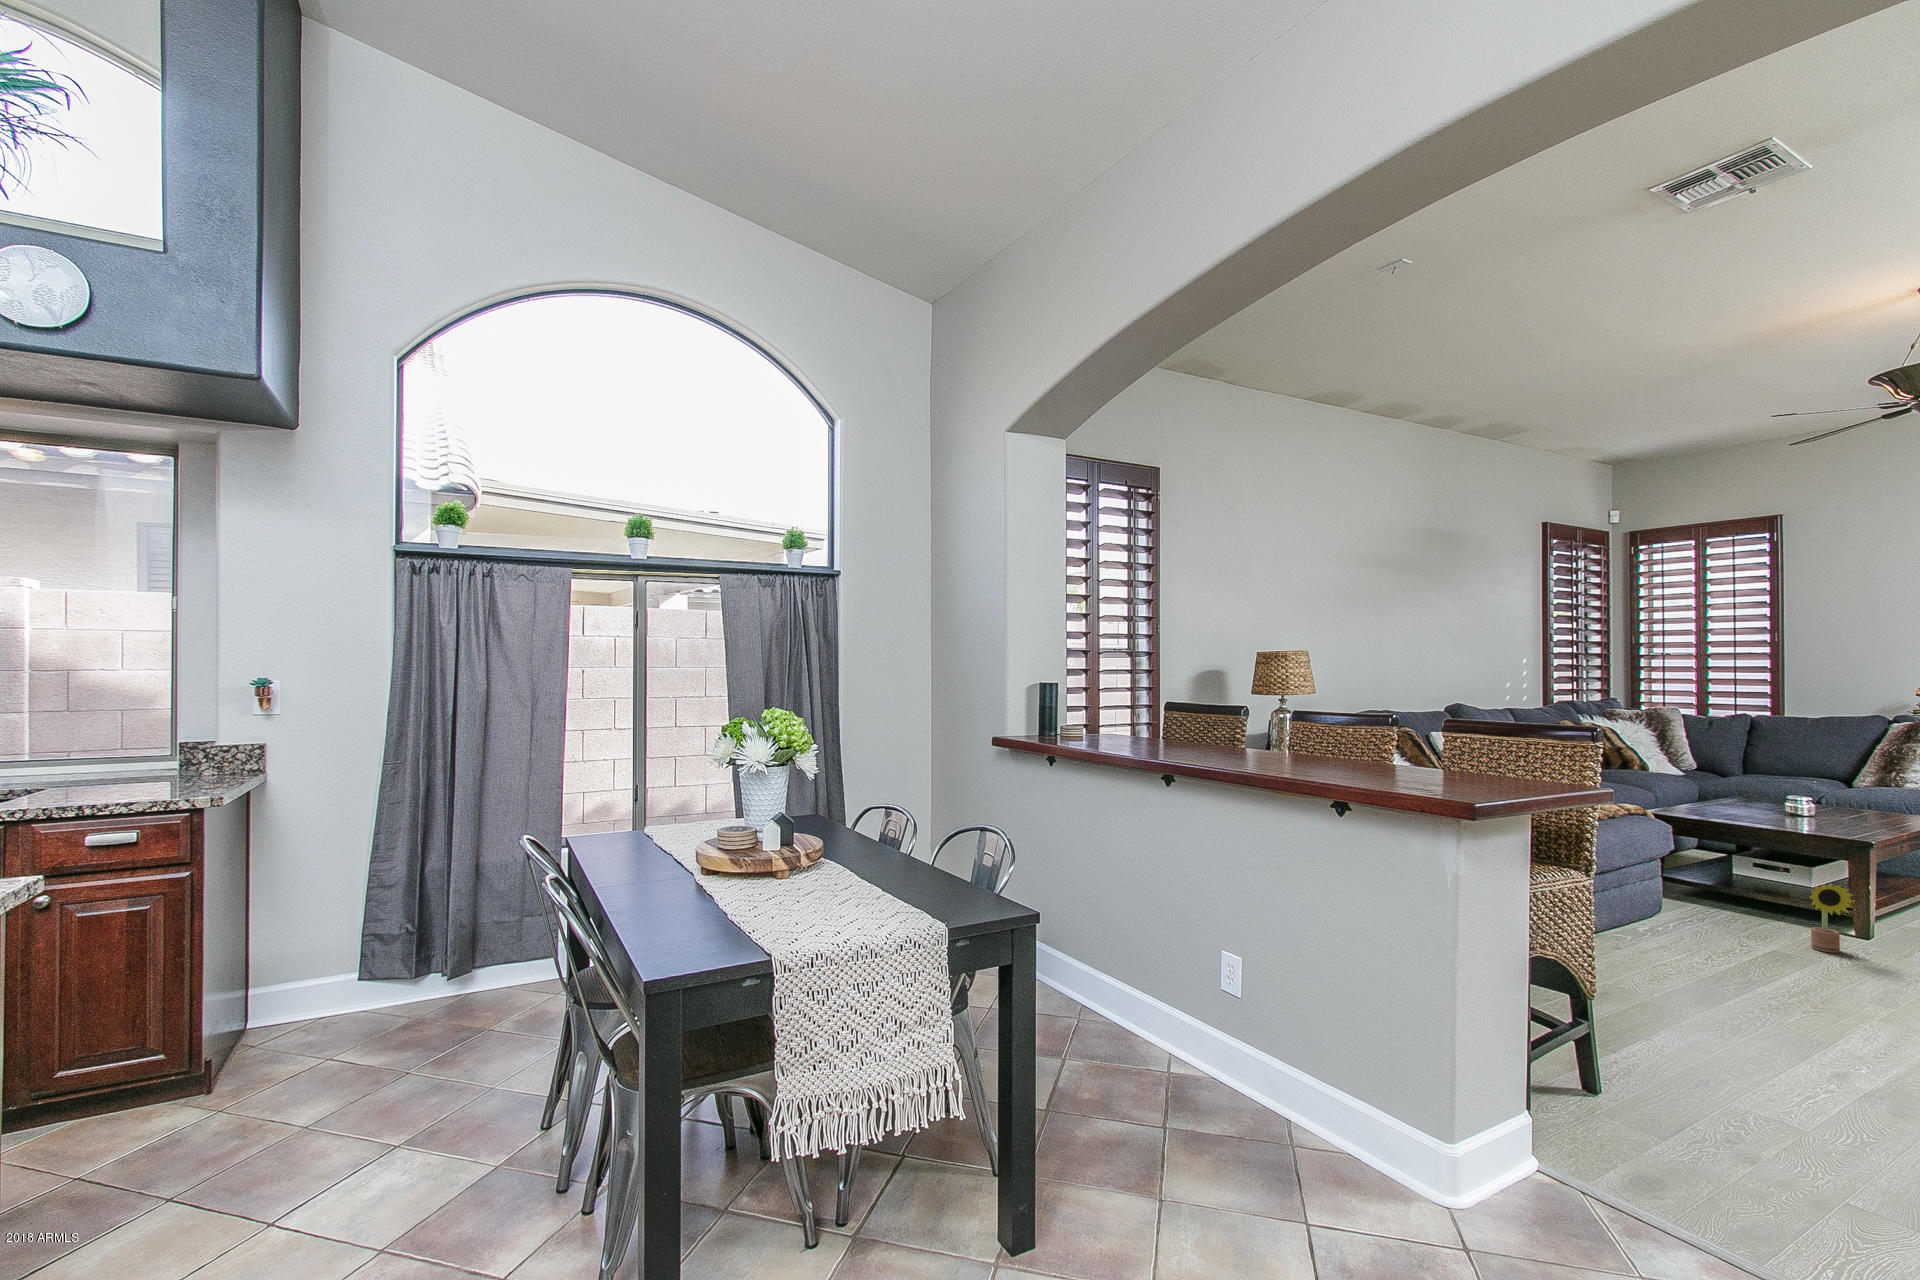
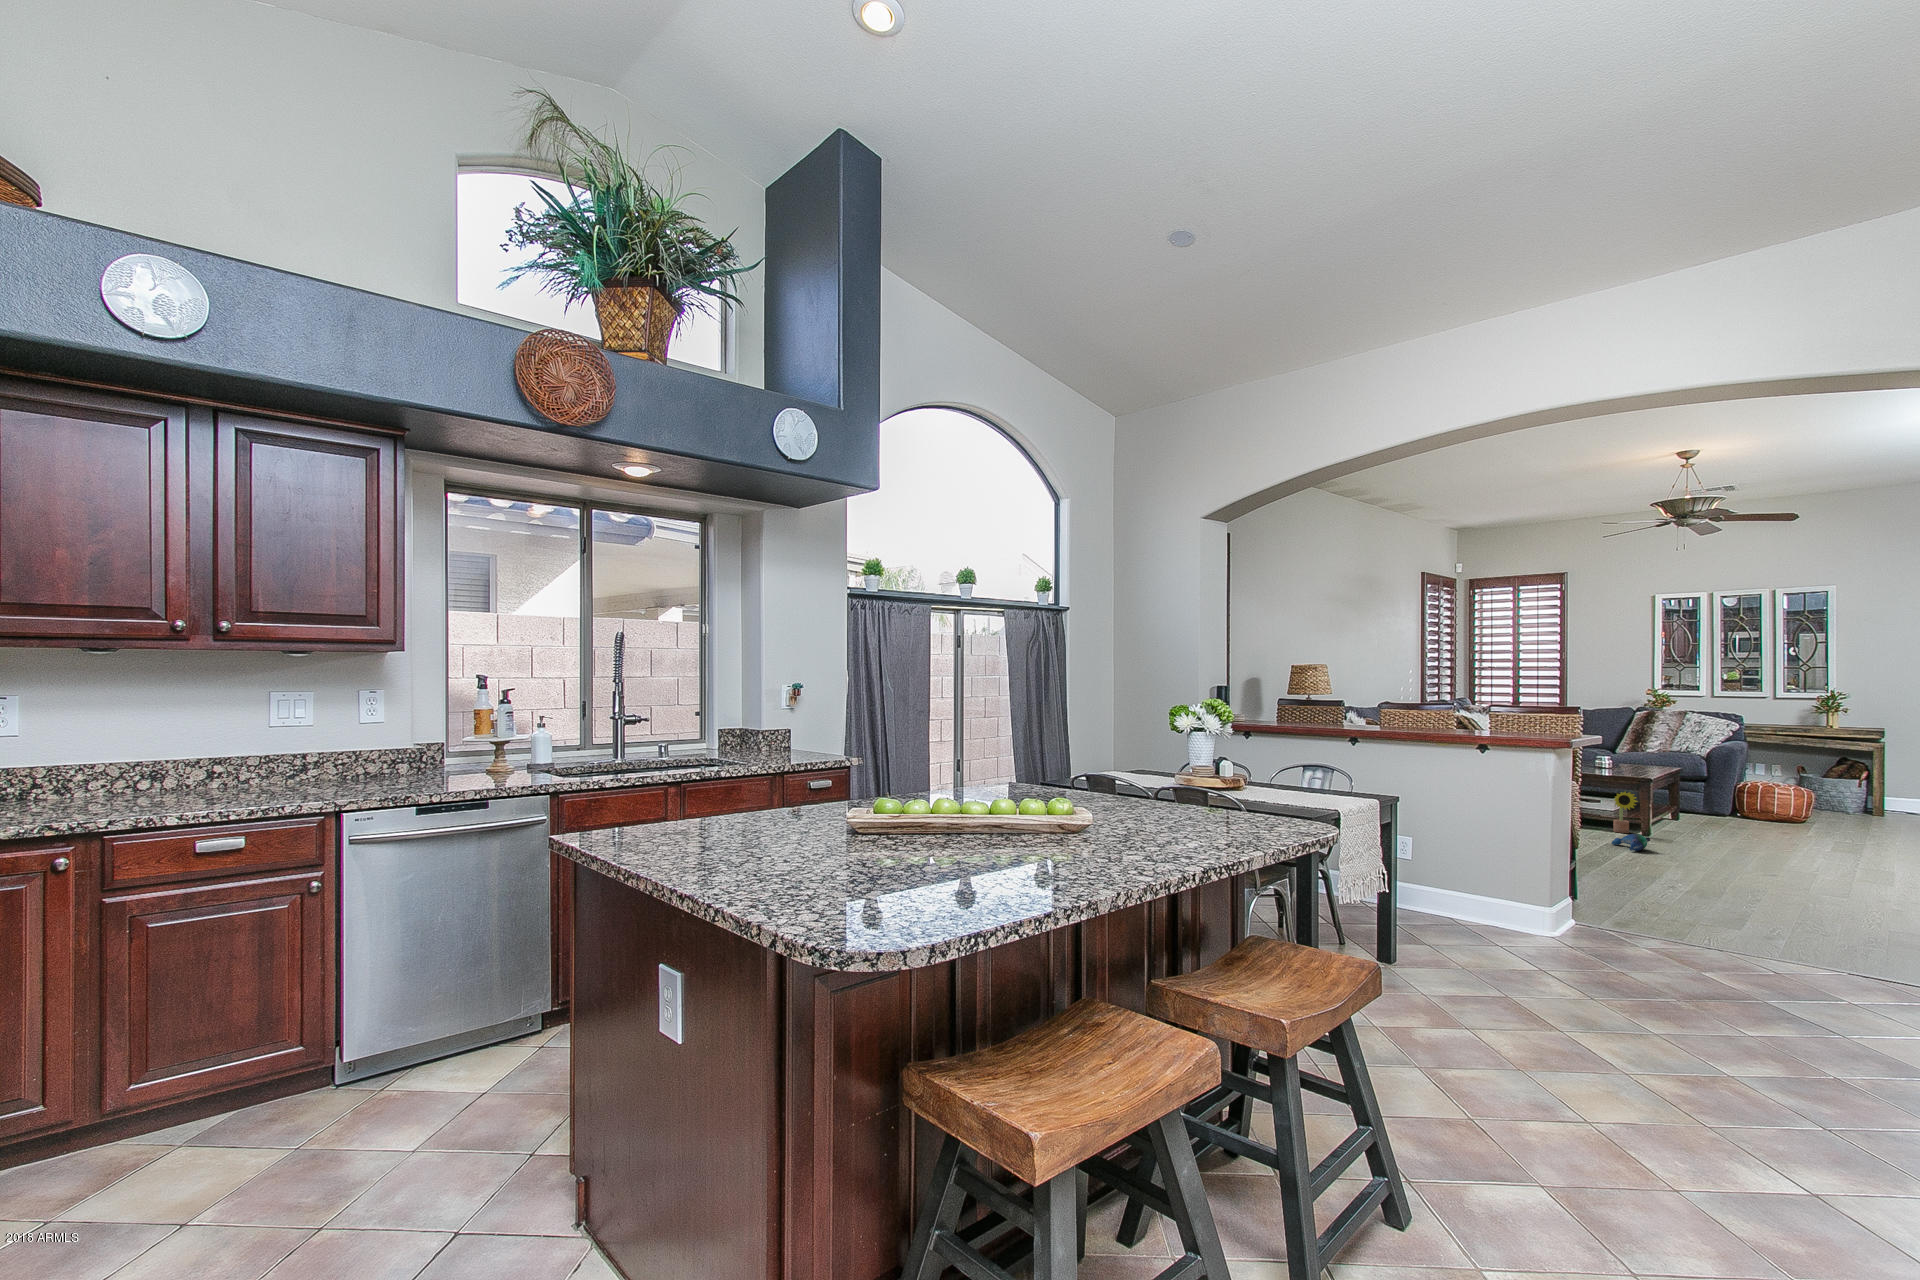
plush toy: none [1790,974,1863,1011] -> present [1611,834,1650,851]

